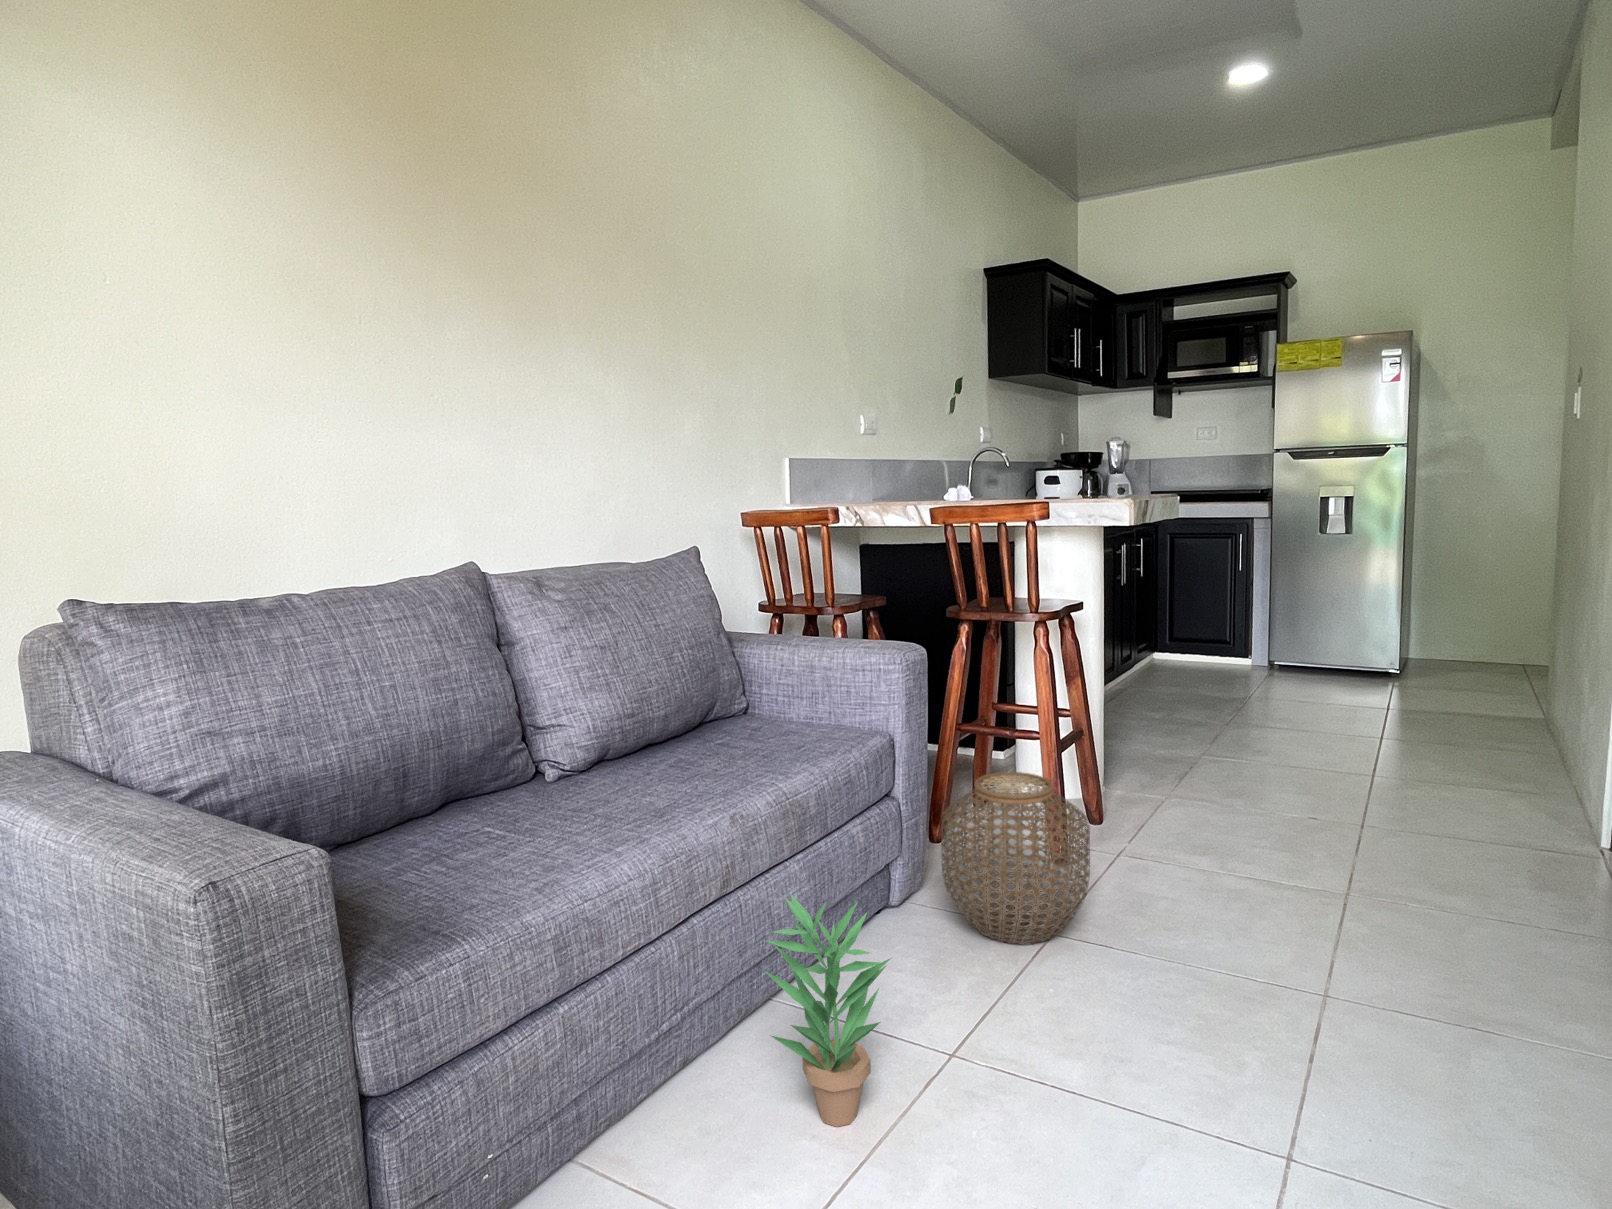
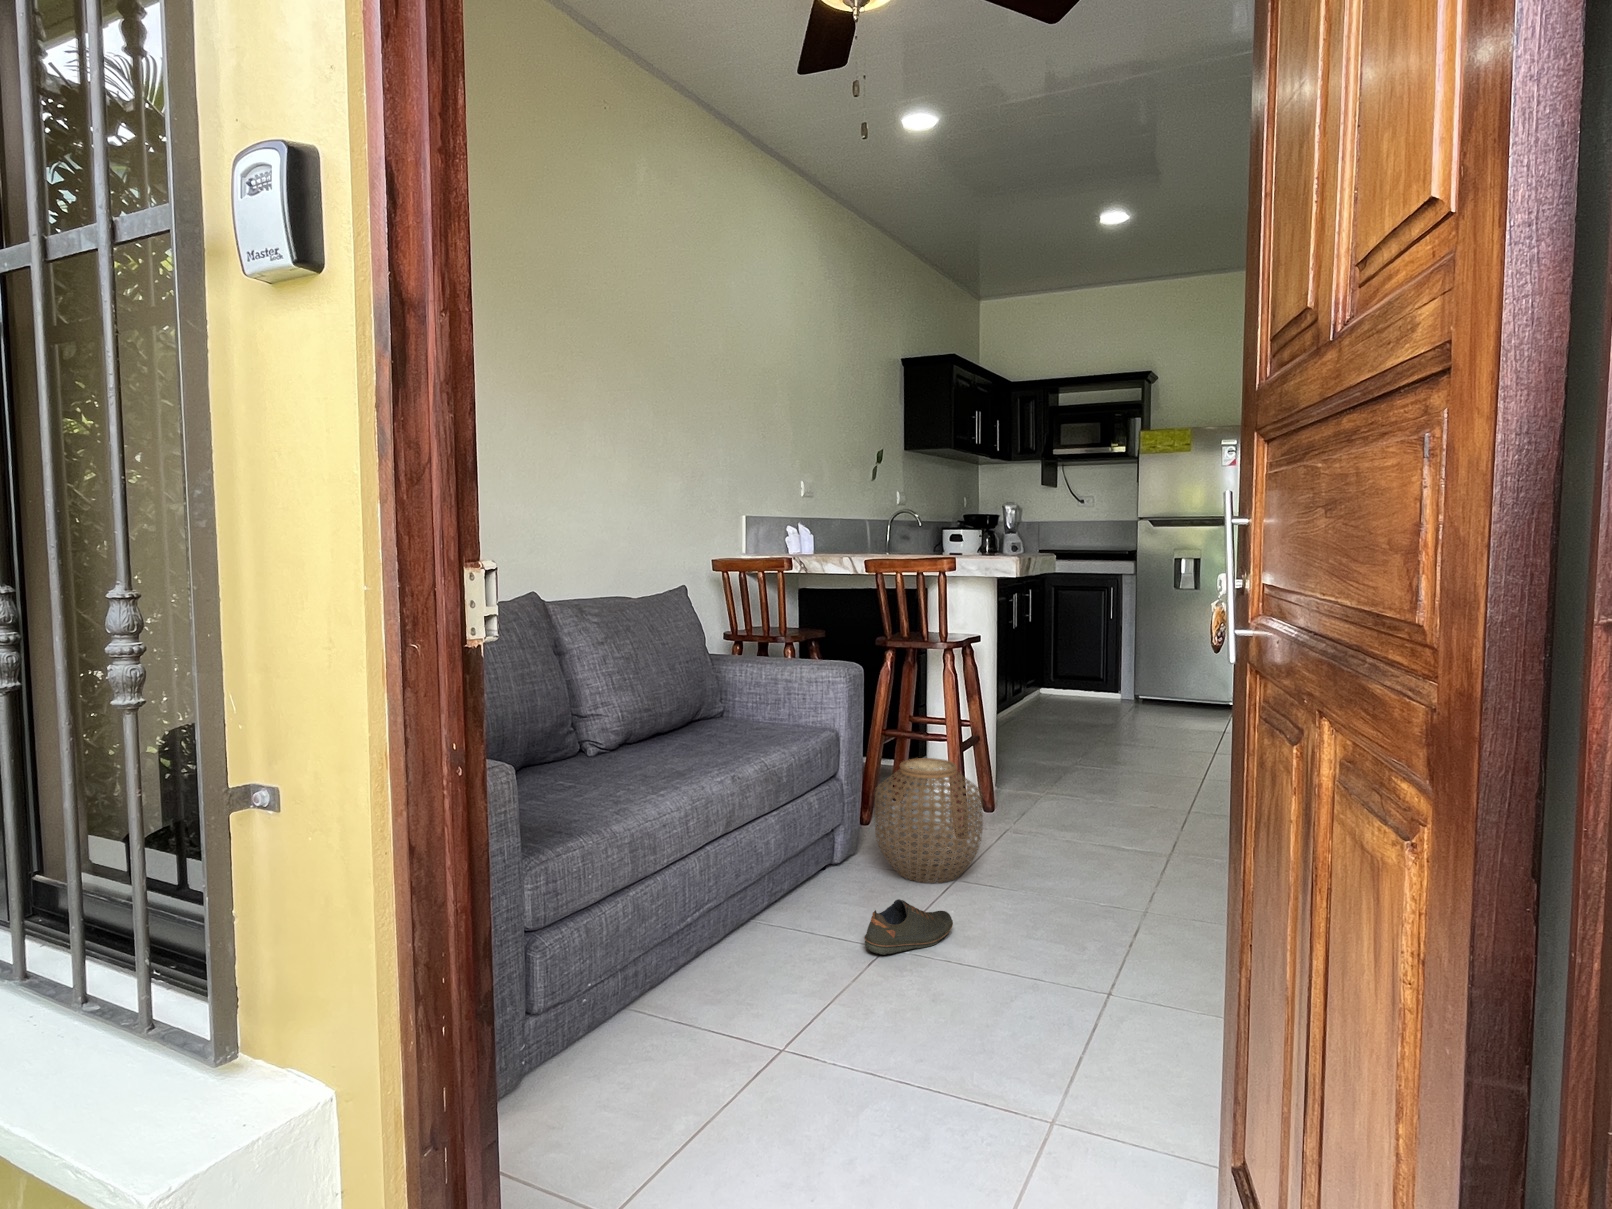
potted plant: present [765,894,891,1127] -> none [763,821,851,982]
shoe: none [920,992,1049,1078] -> present [864,899,953,955]

